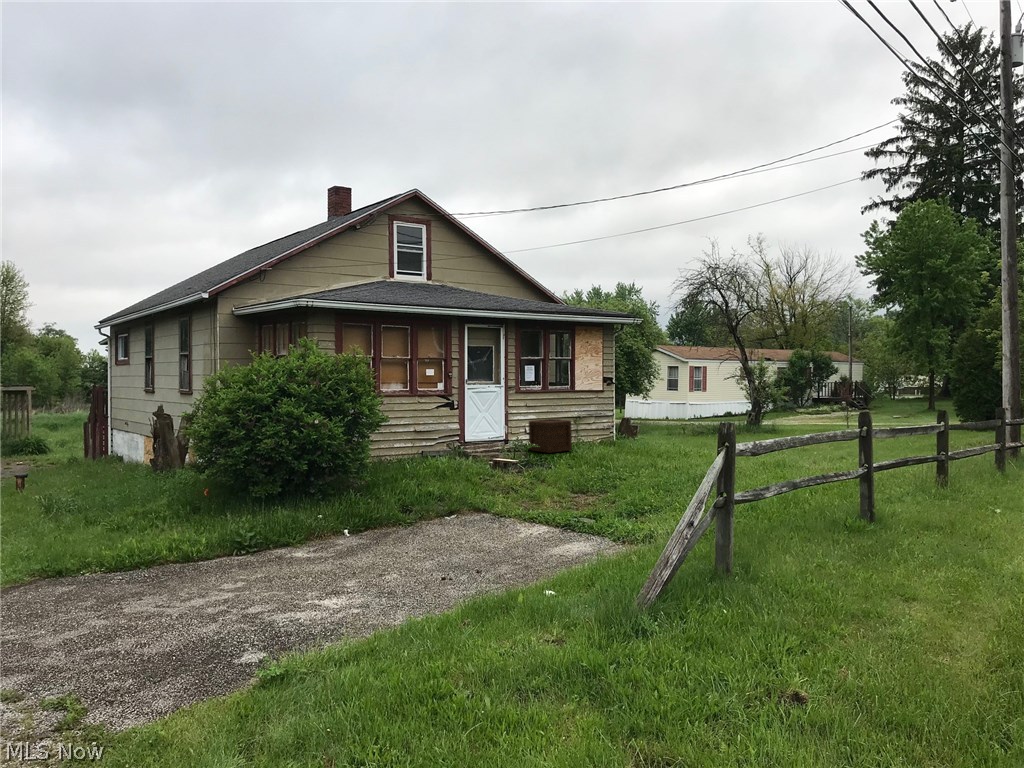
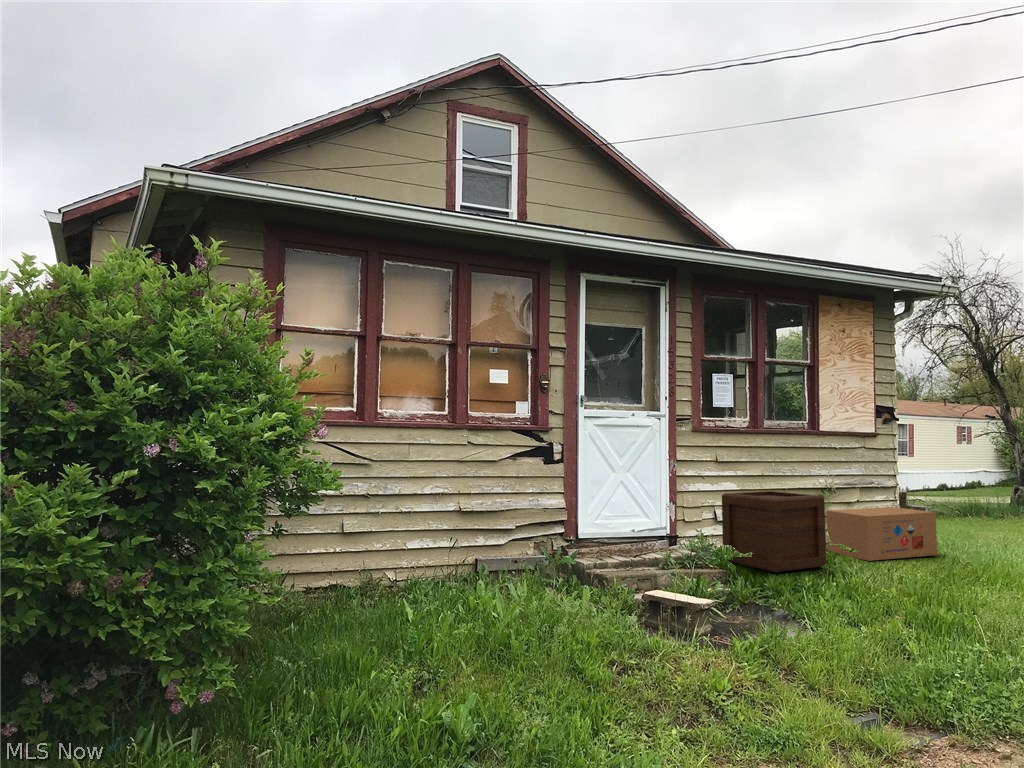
cardboard box: none [578,425,624,448] -> present [826,507,937,561]

